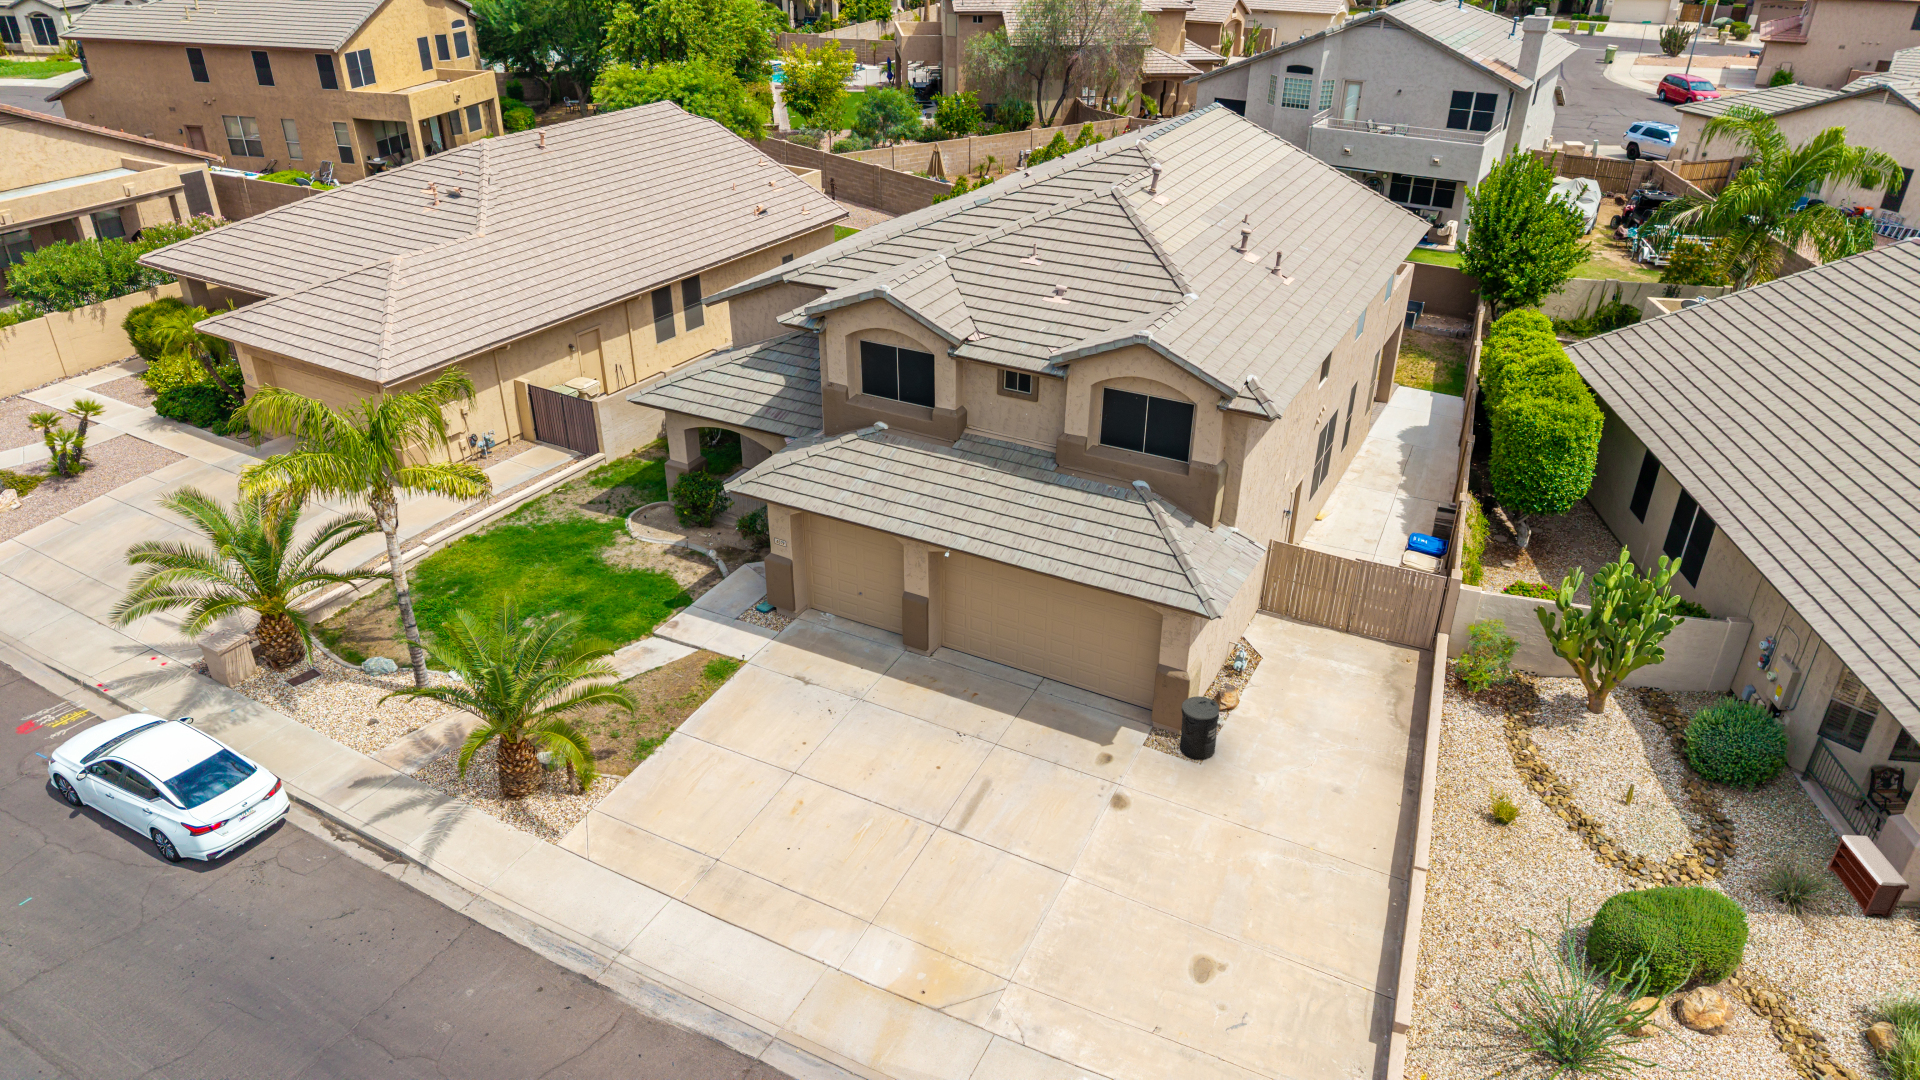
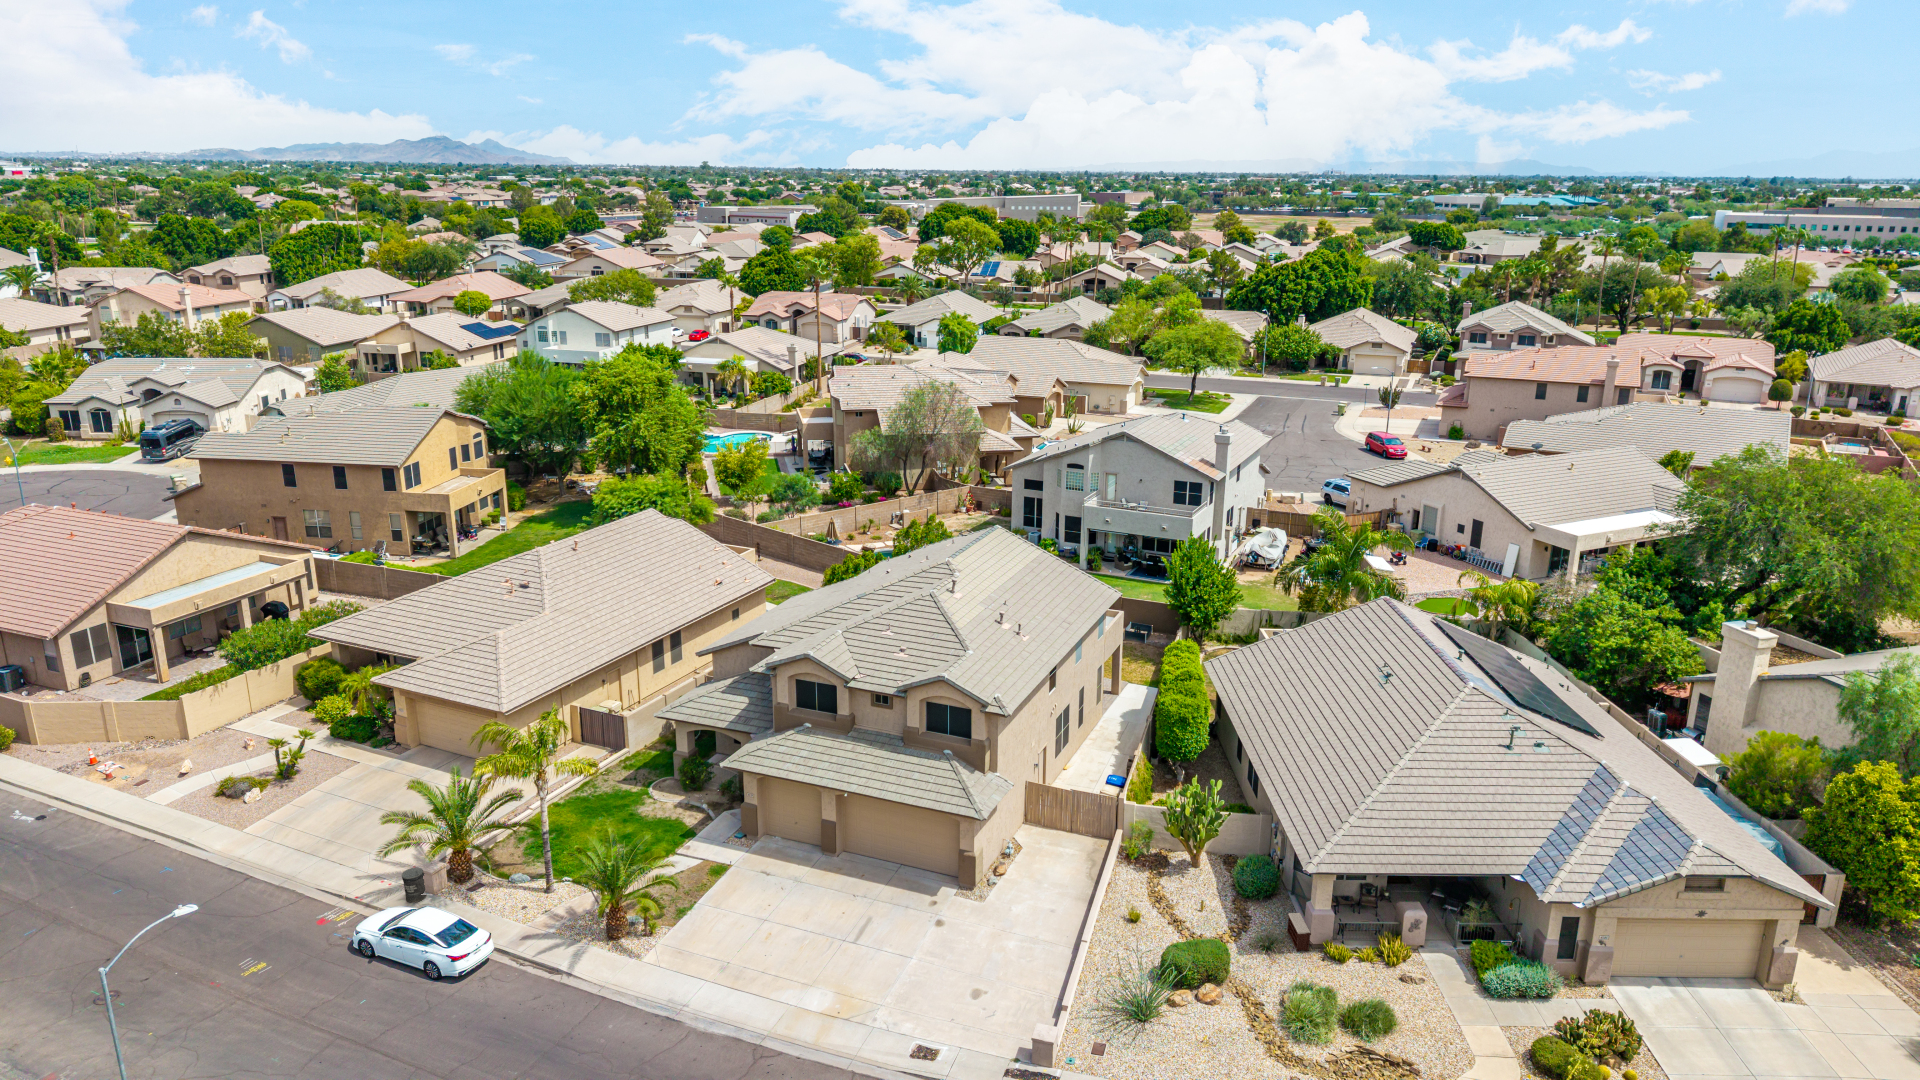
trash can: present [1180,696,1219,760] -> present [402,868,426,903]

